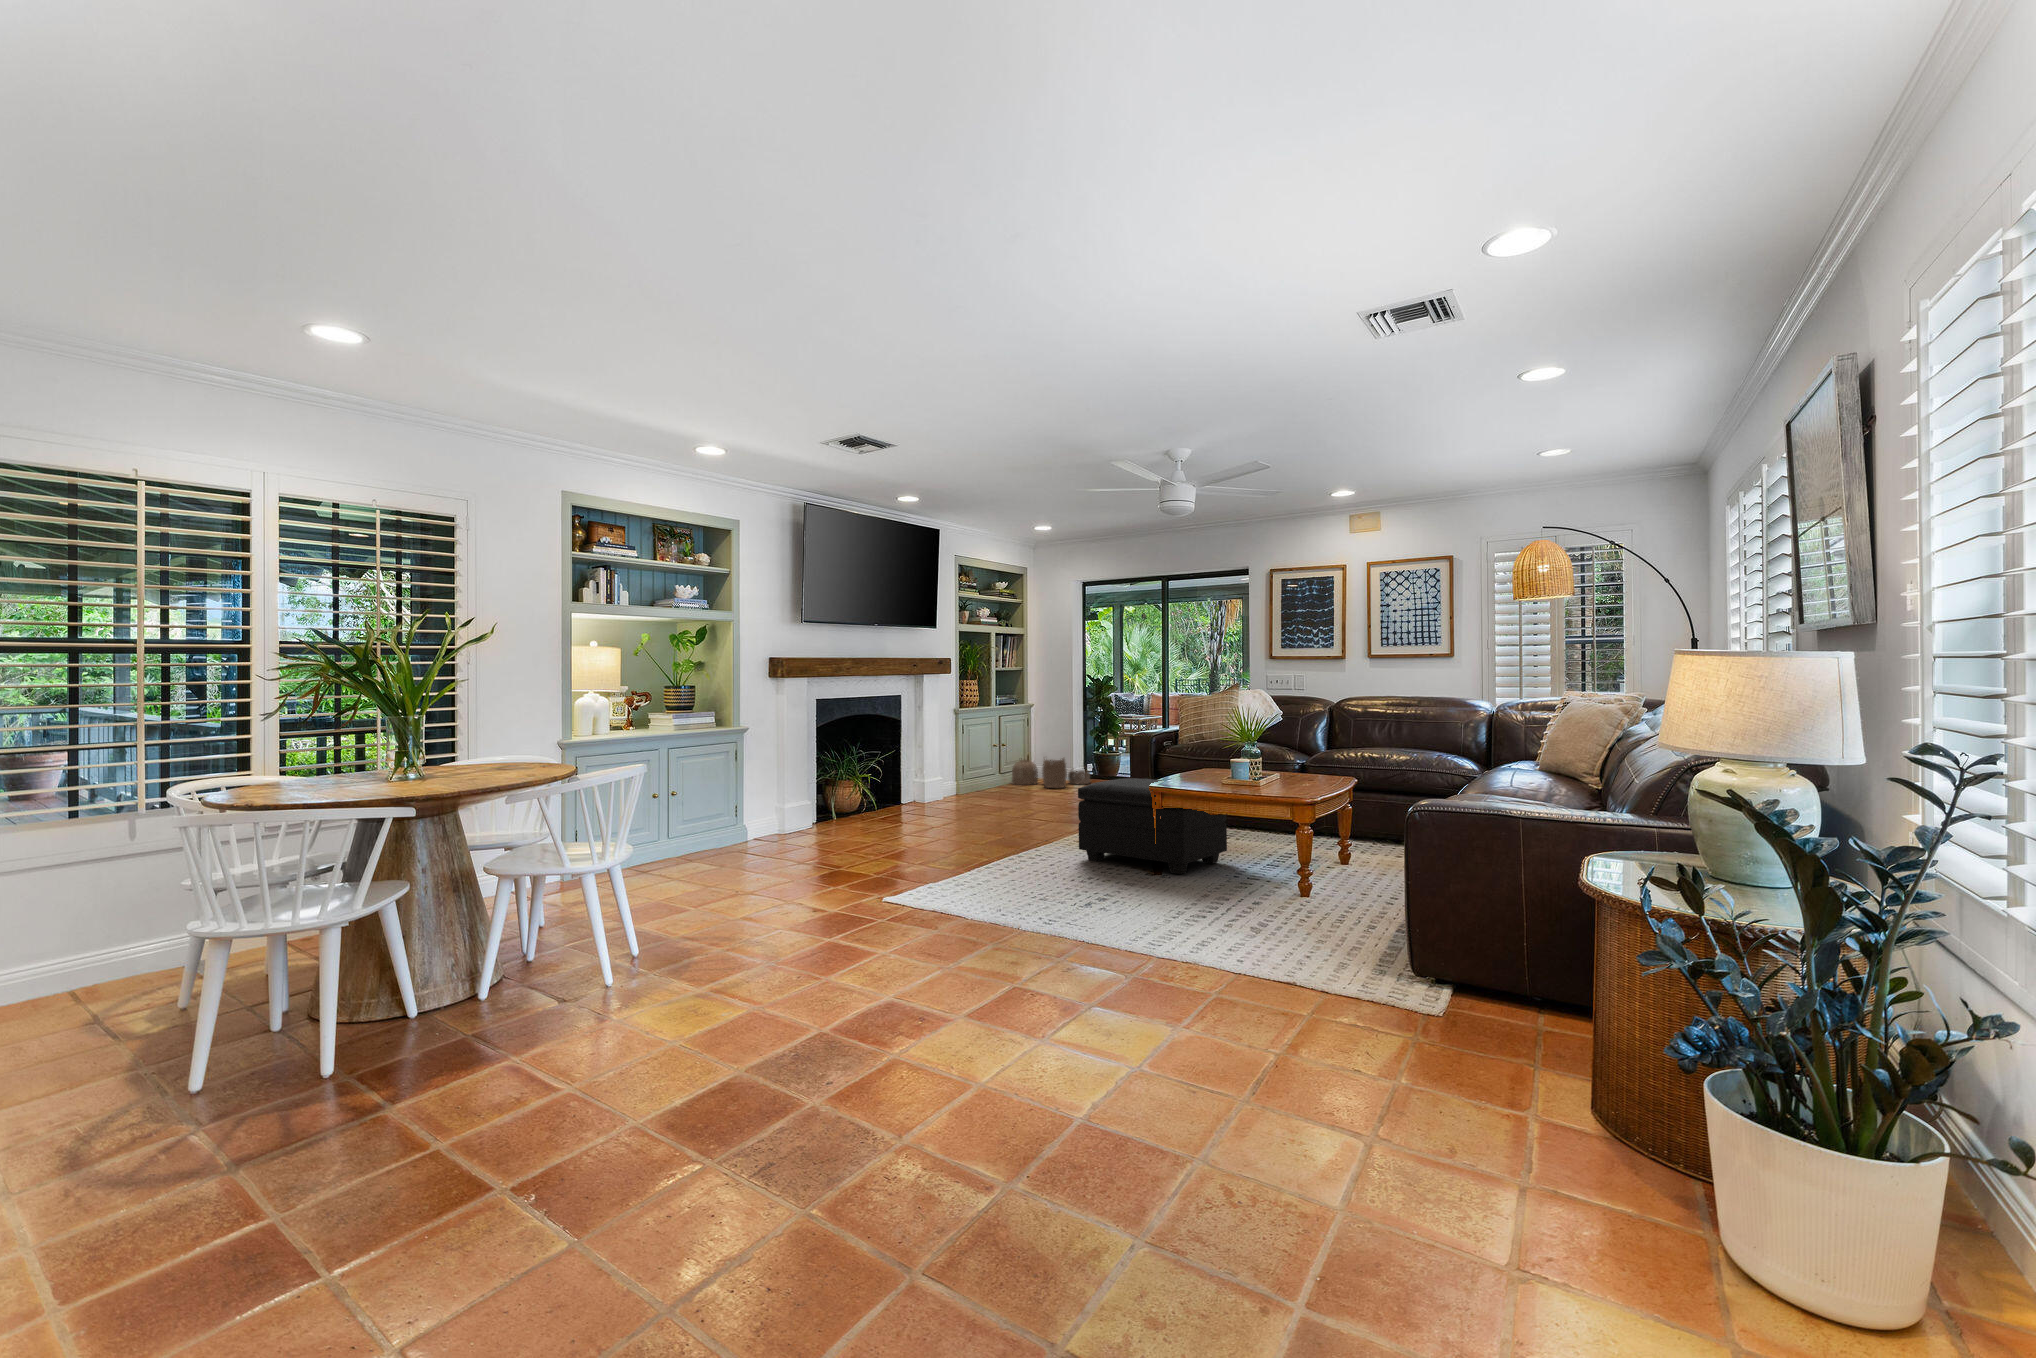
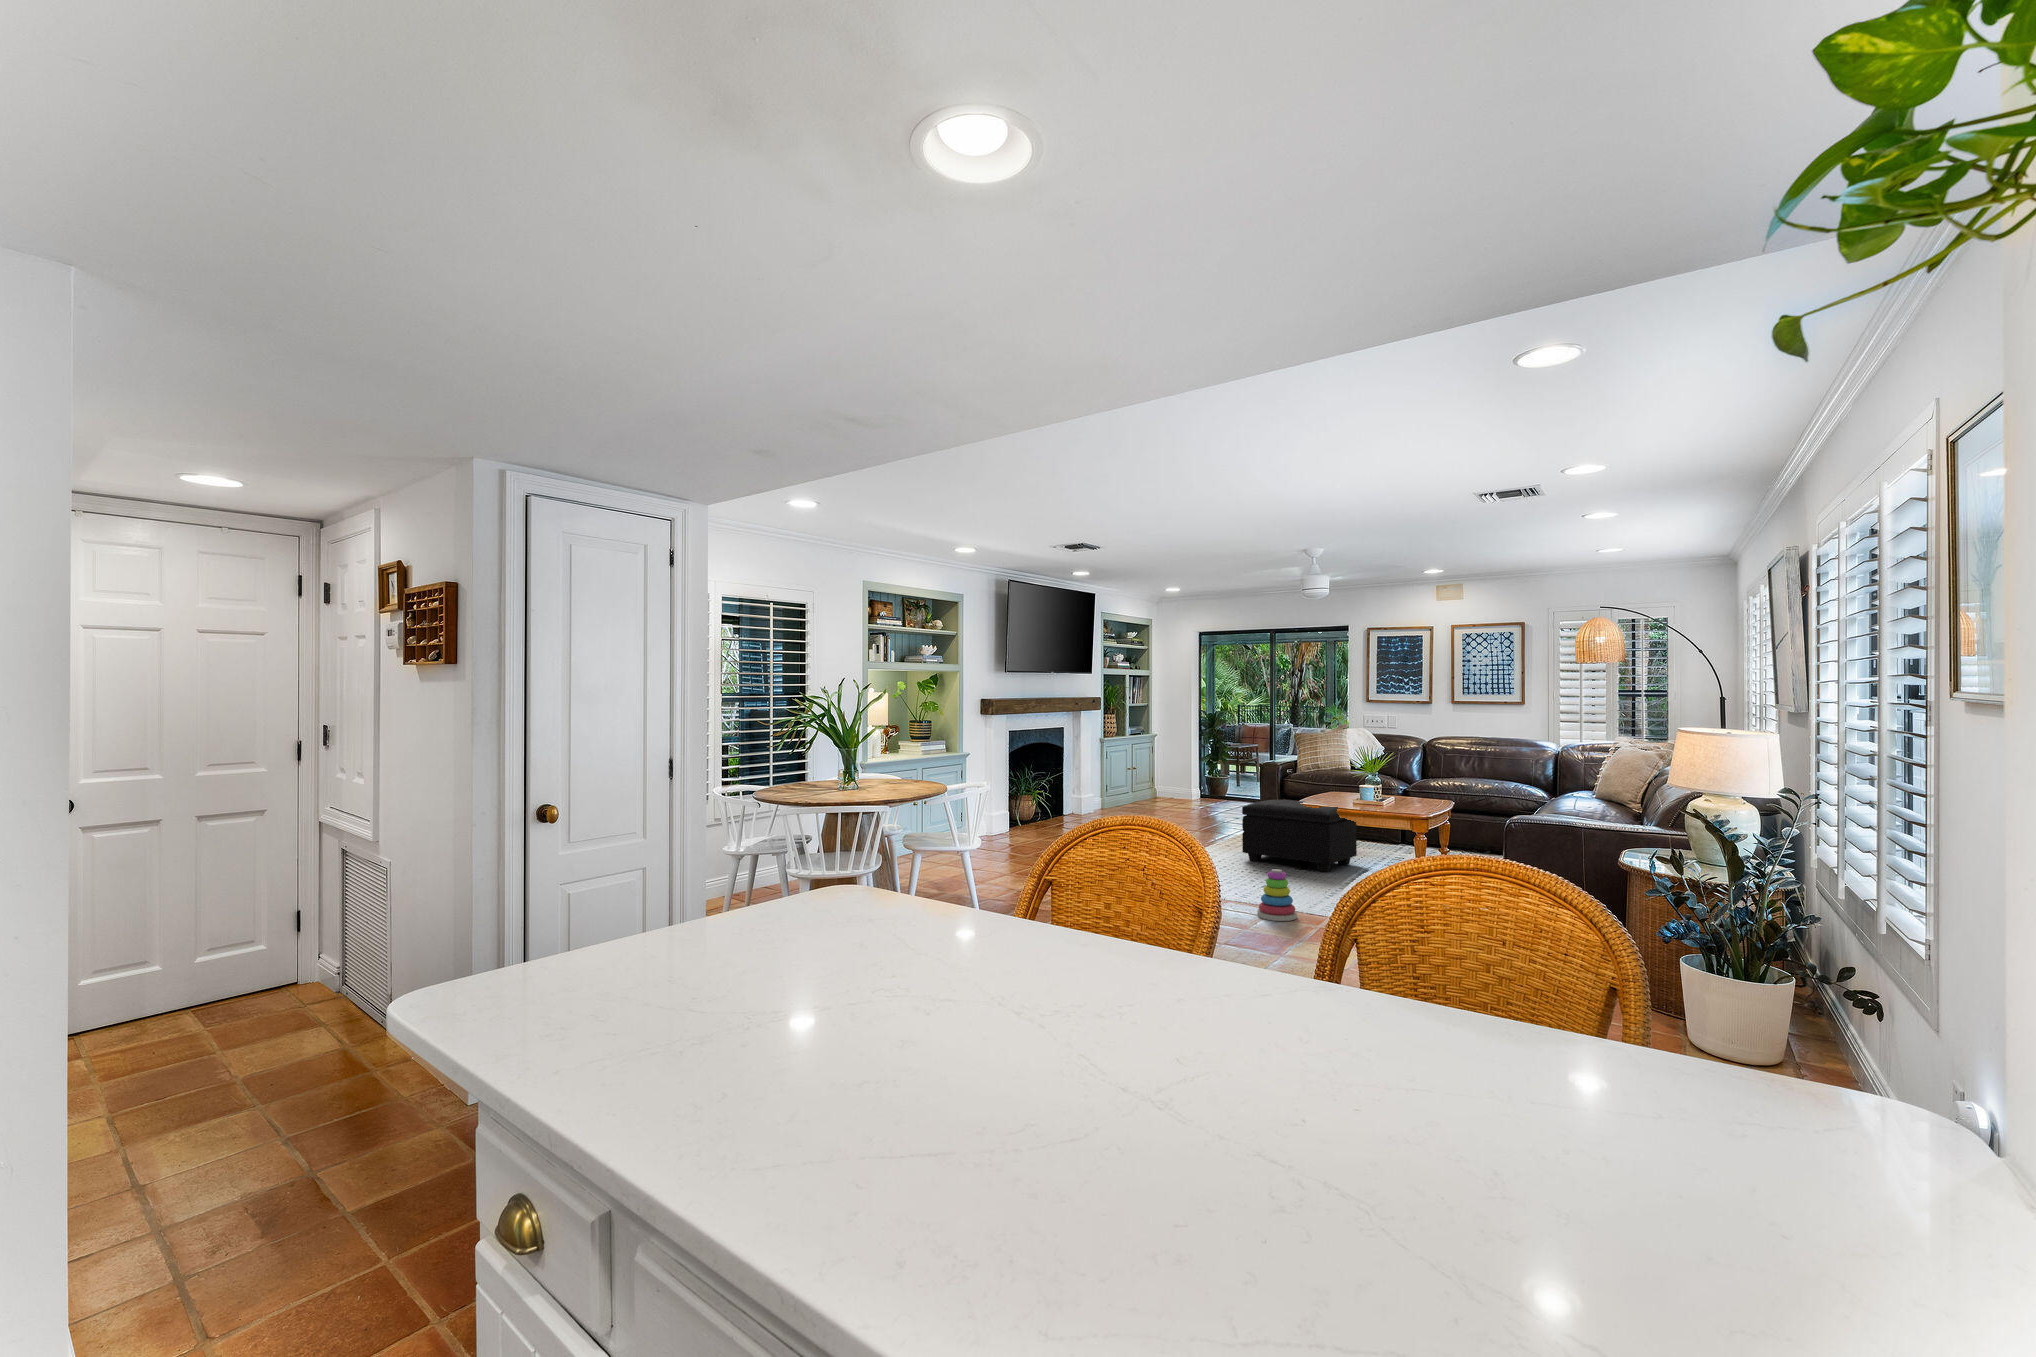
woven basket: present [1012,758,1090,788] -> none [1141,778,1209,805]
stacking toy: none [1039,881,1097,961] -> present [1257,869,1297,921]

